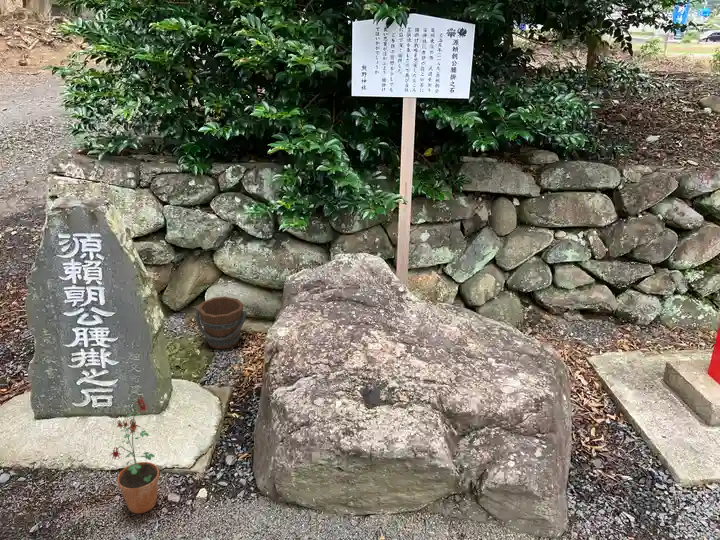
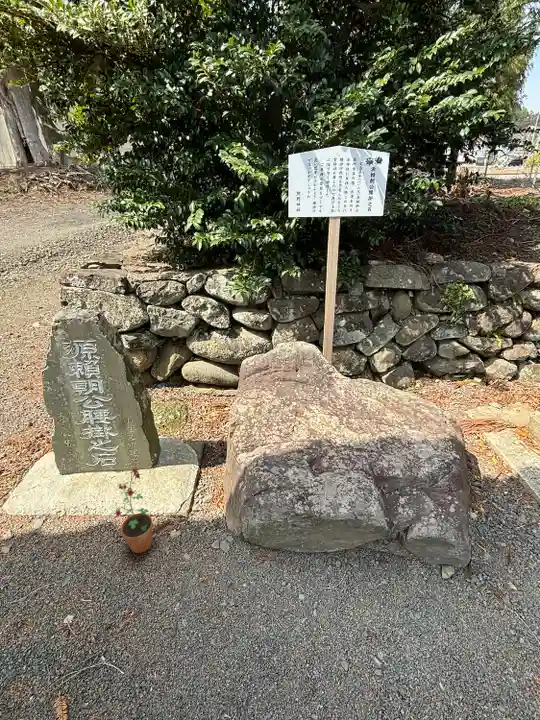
bucket: present [196,297,247,349] -> none [174,371,212,411]

